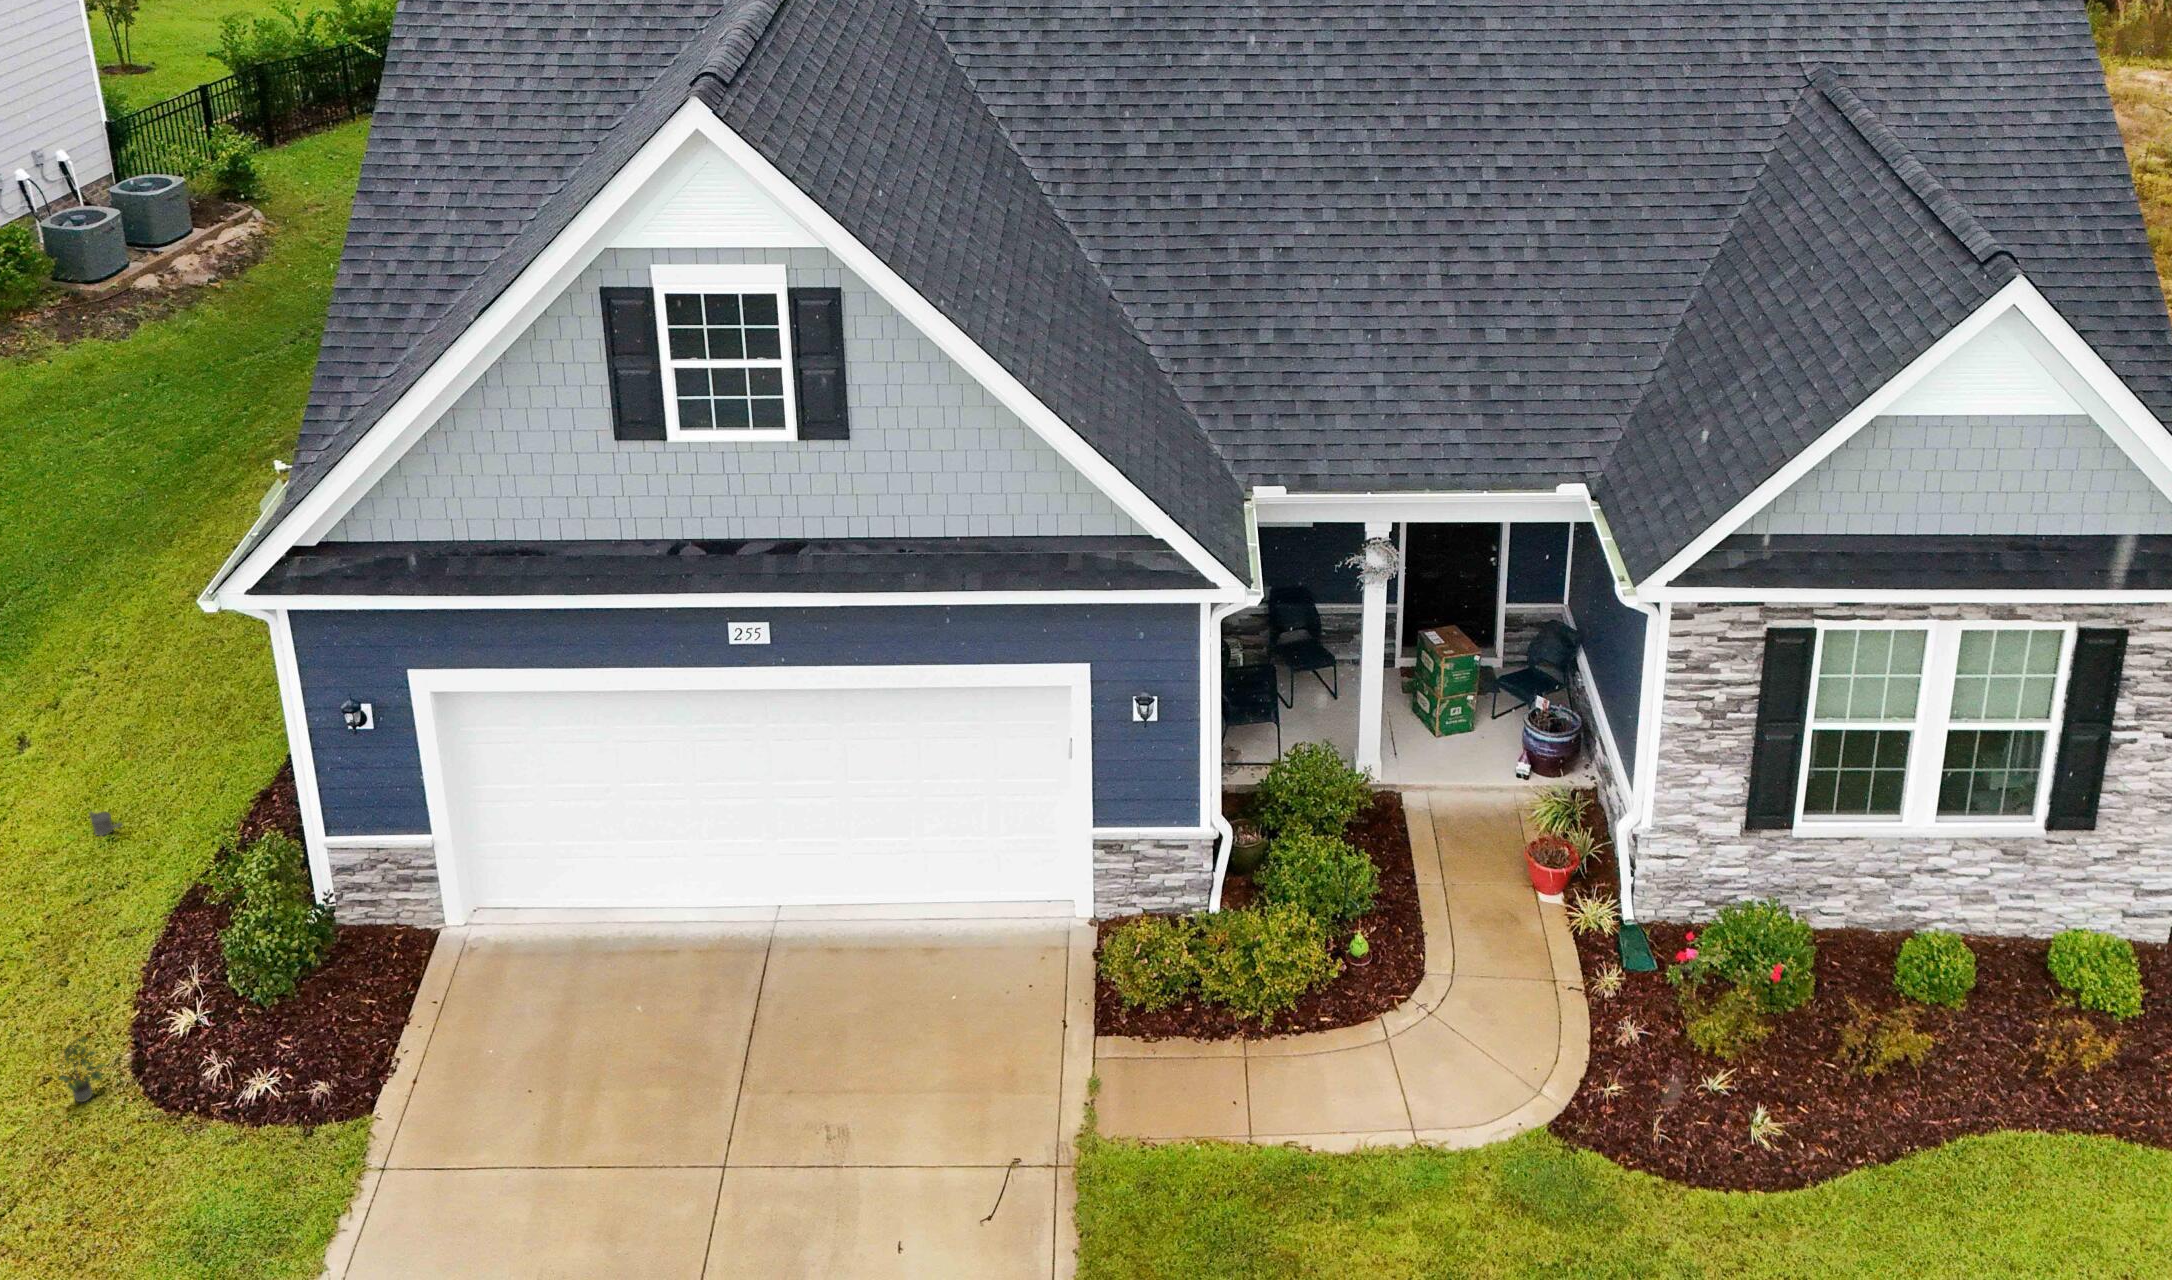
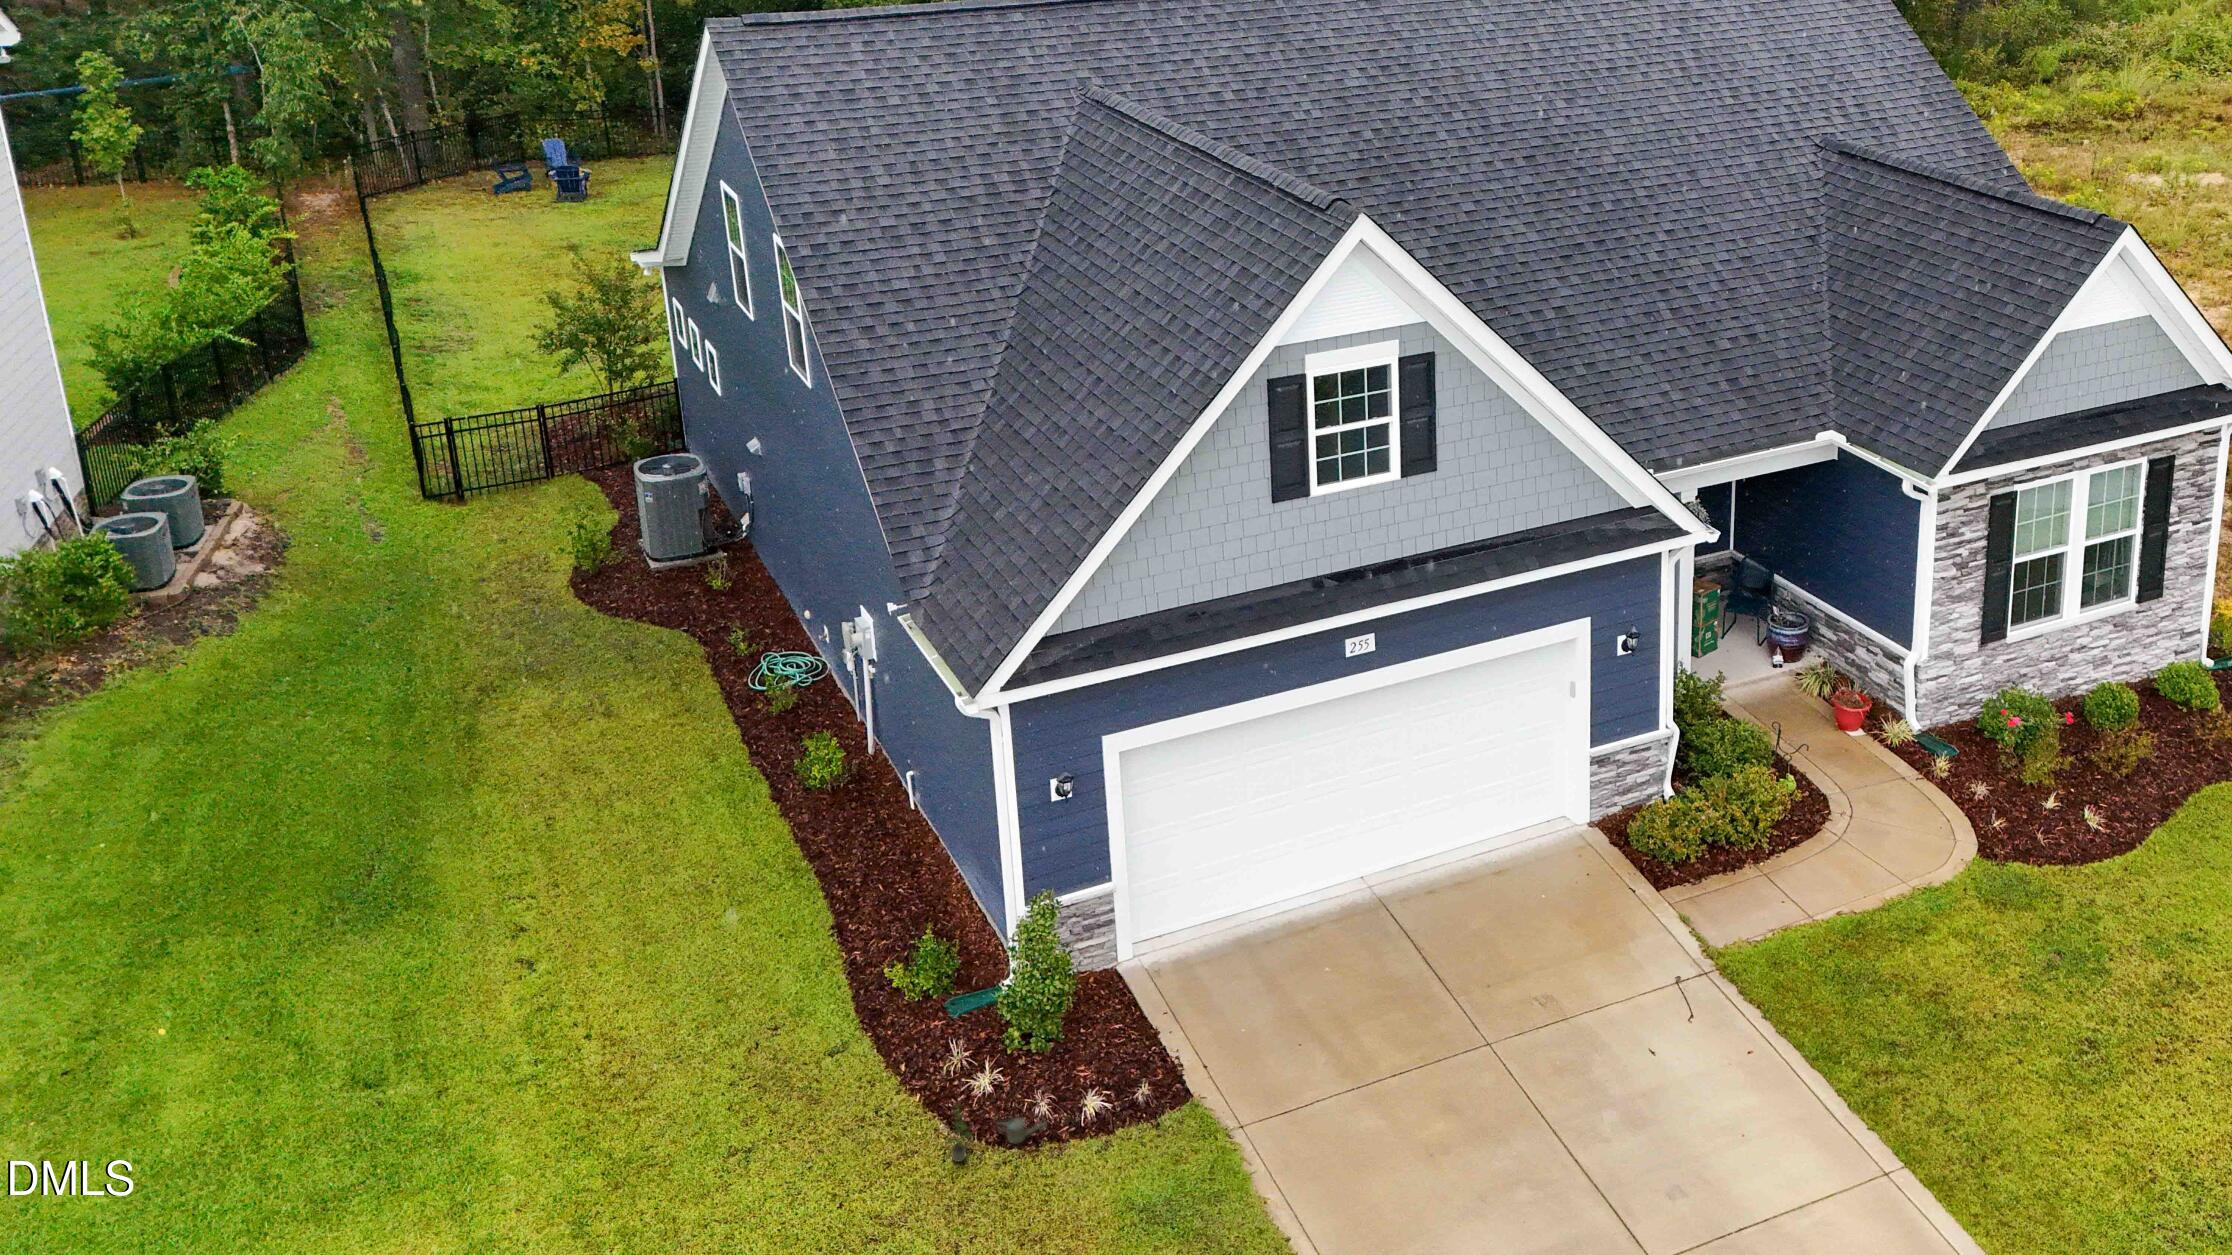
watering can: present [89,812,122,836] -> present [1000,1117,1046,1144]

